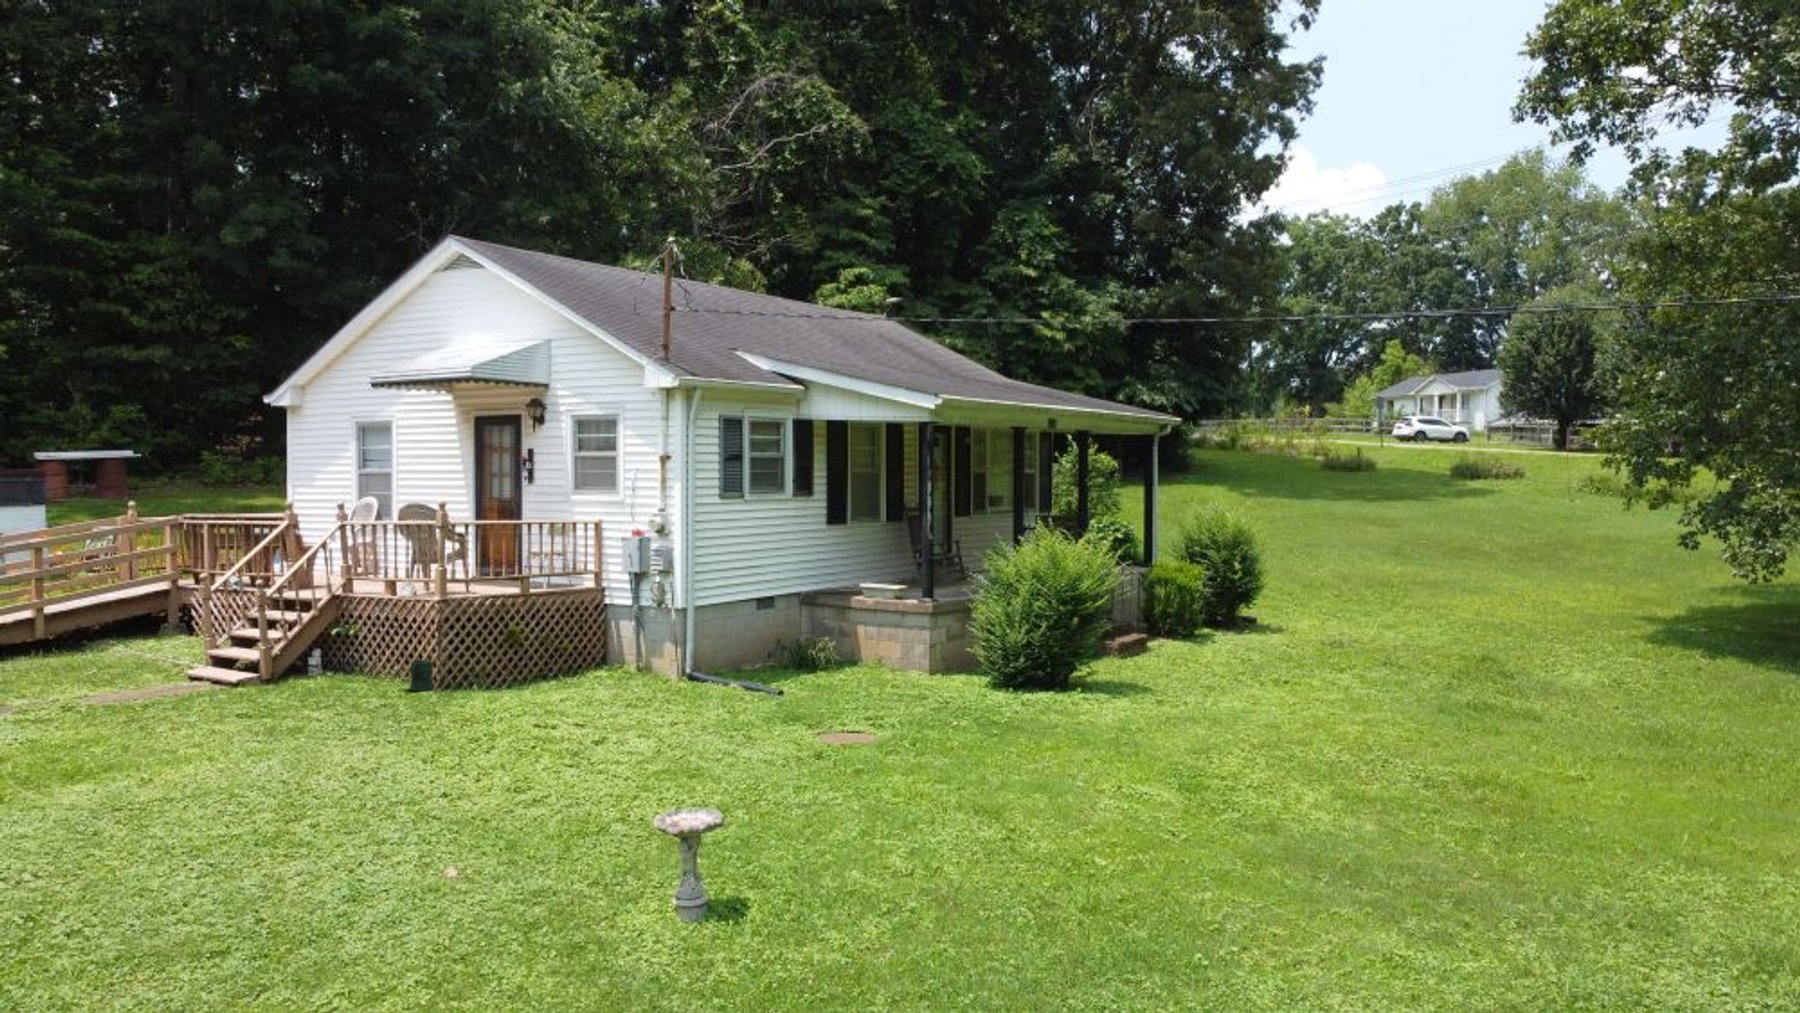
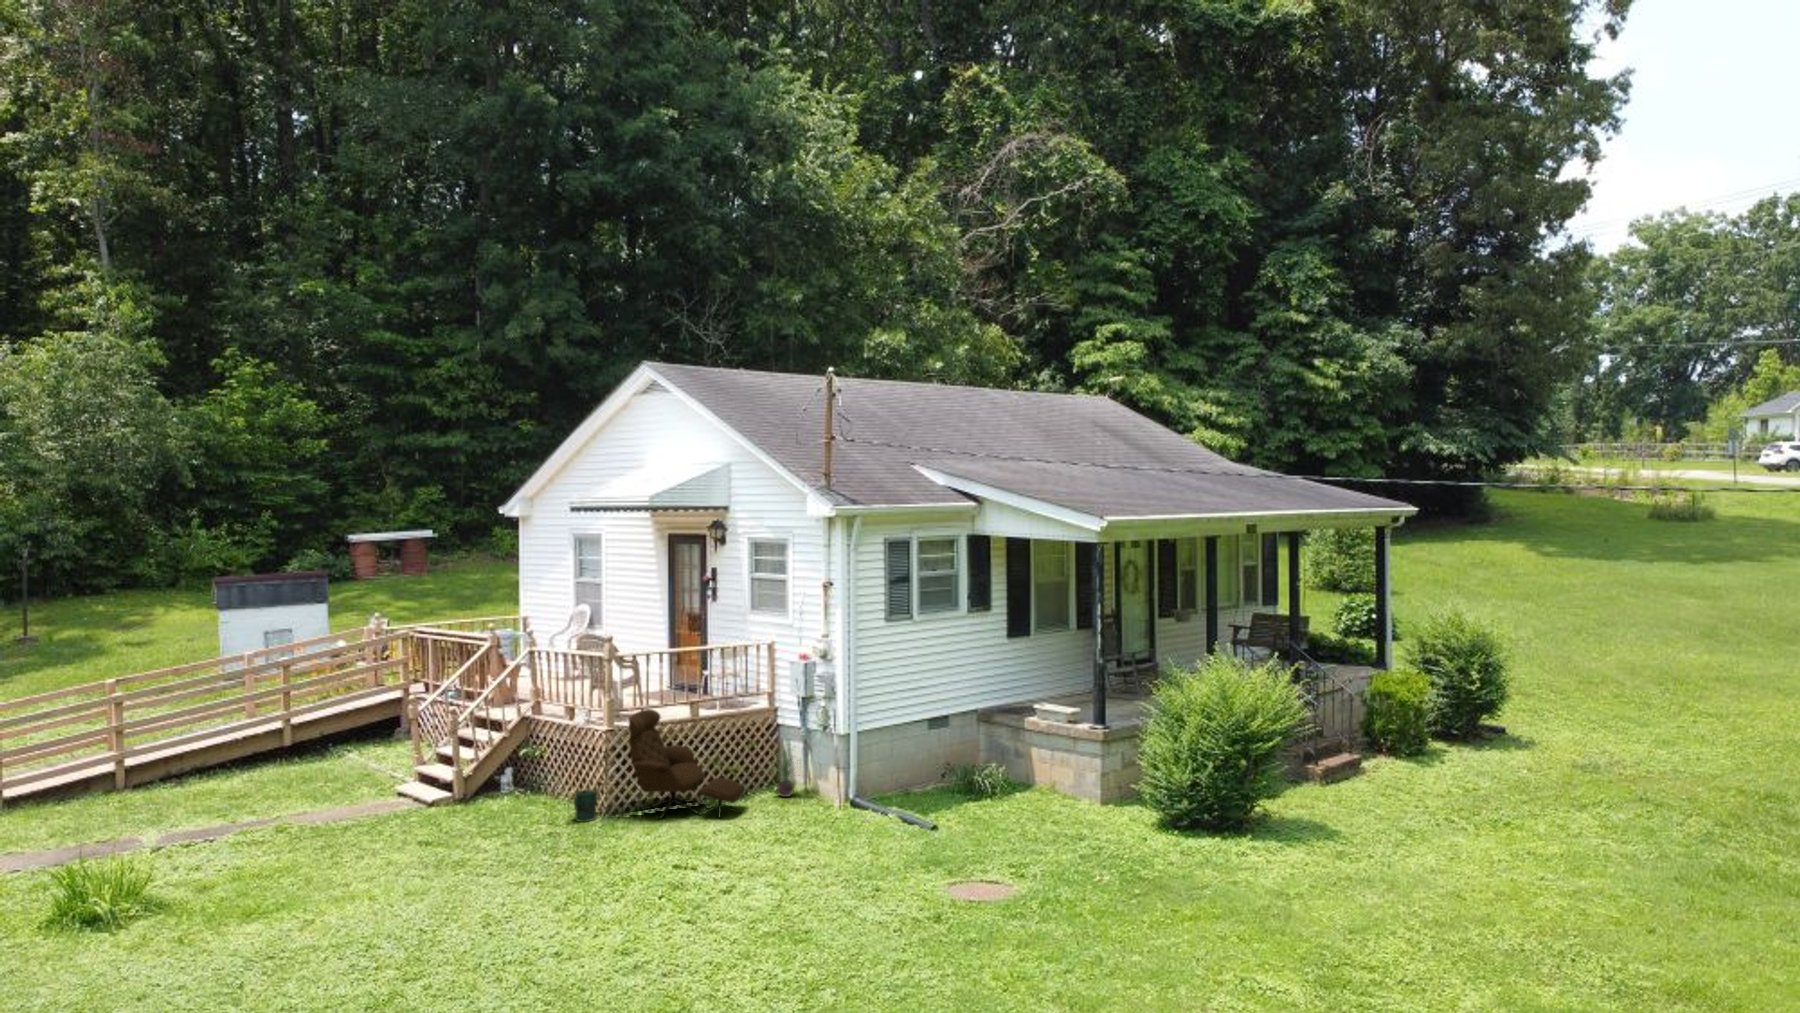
lounge chair: none [467,581,586,686] -> present [629,709,744,819]
decorative plant: none [596,618,648,668] -> present [774,747,794,797]

